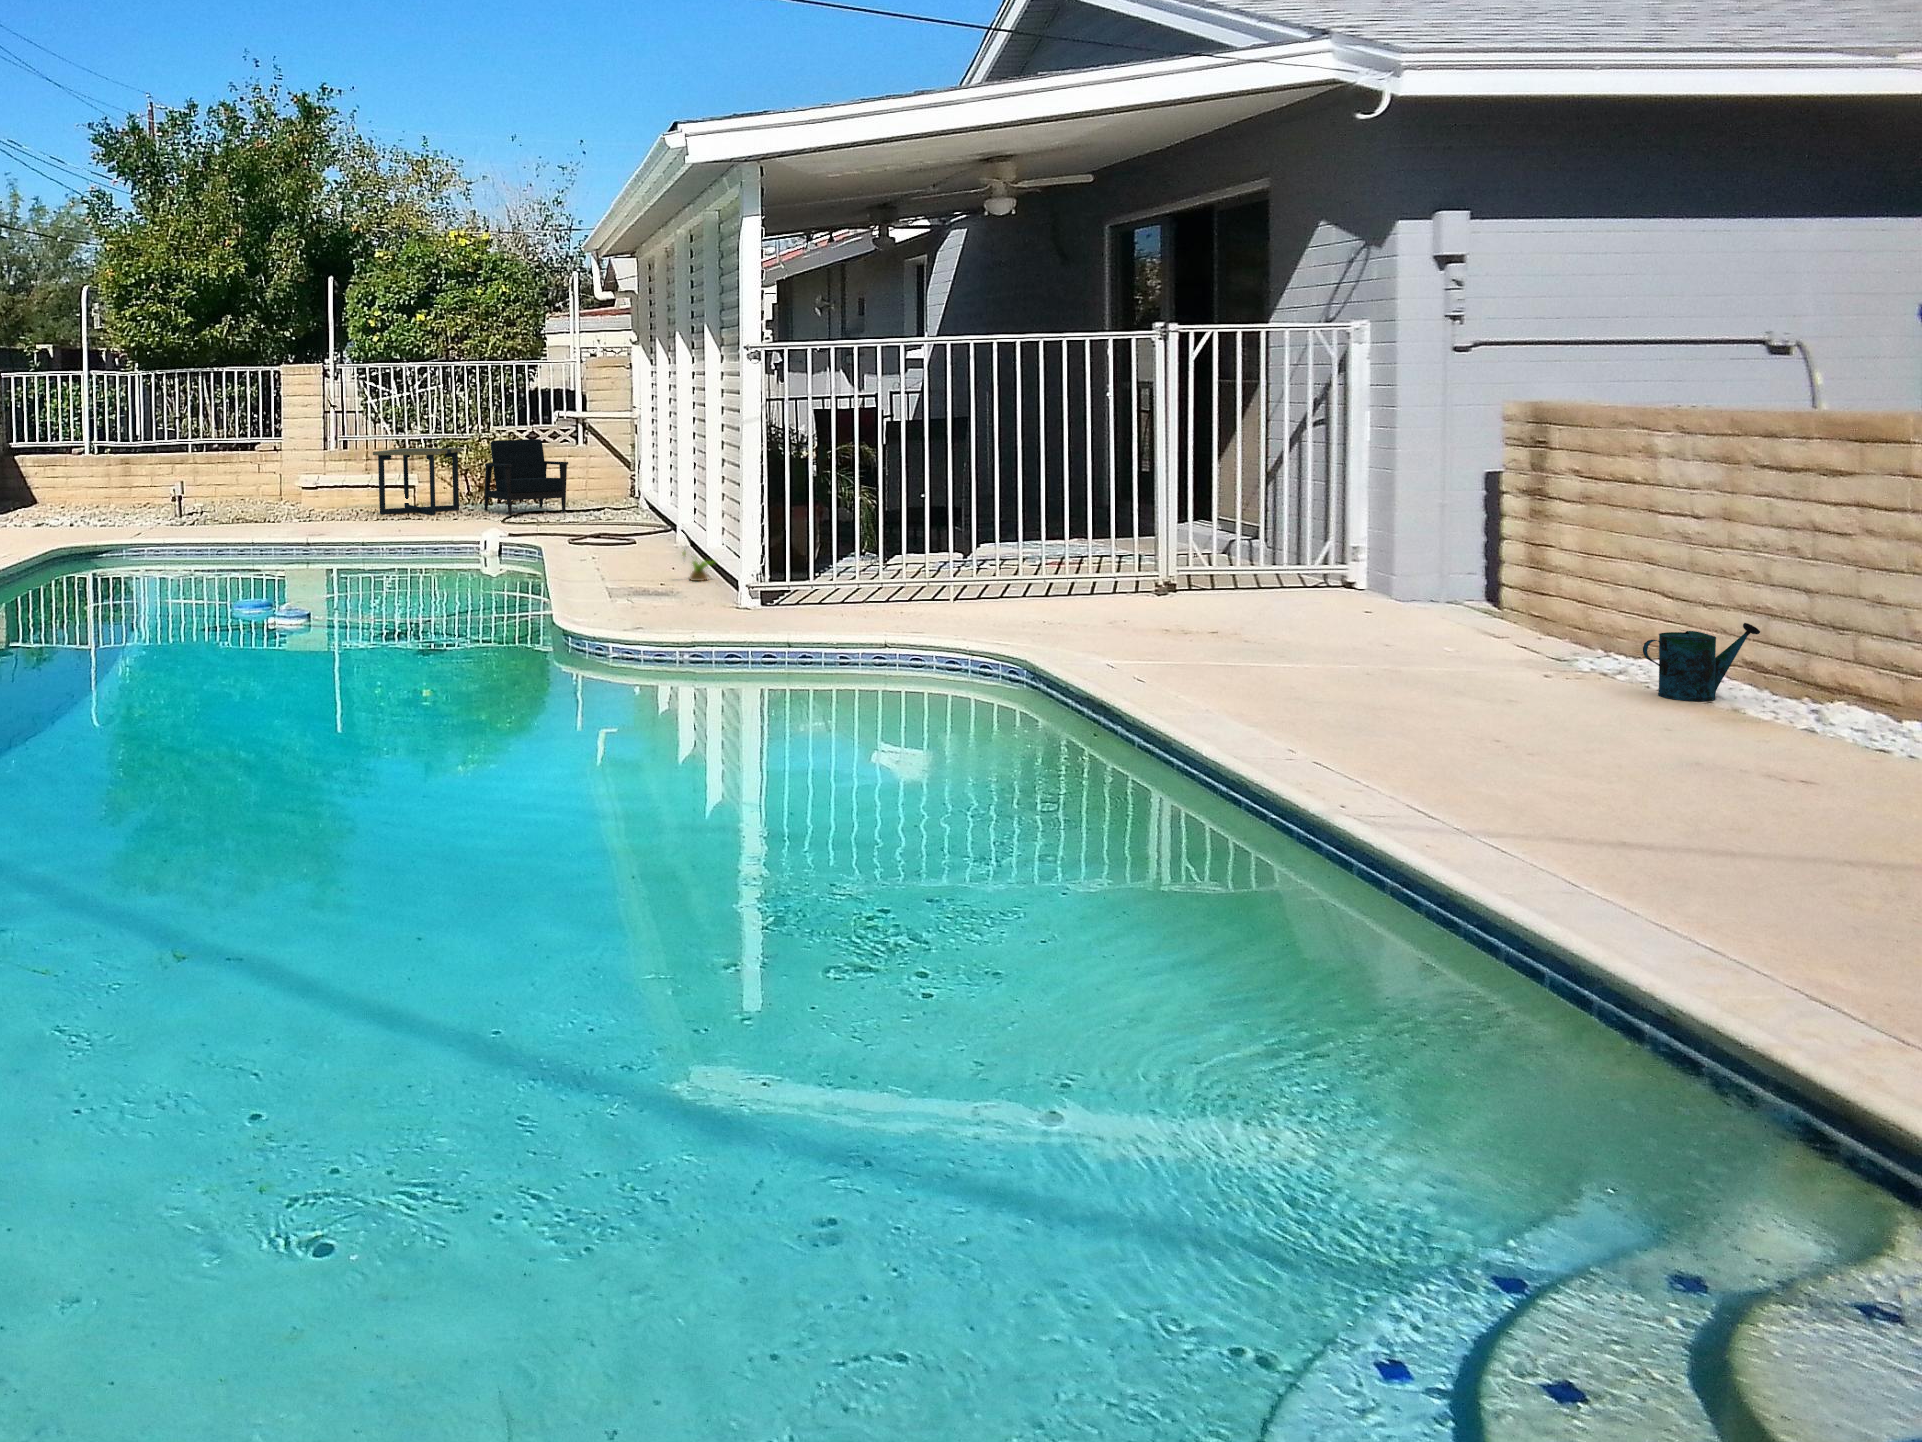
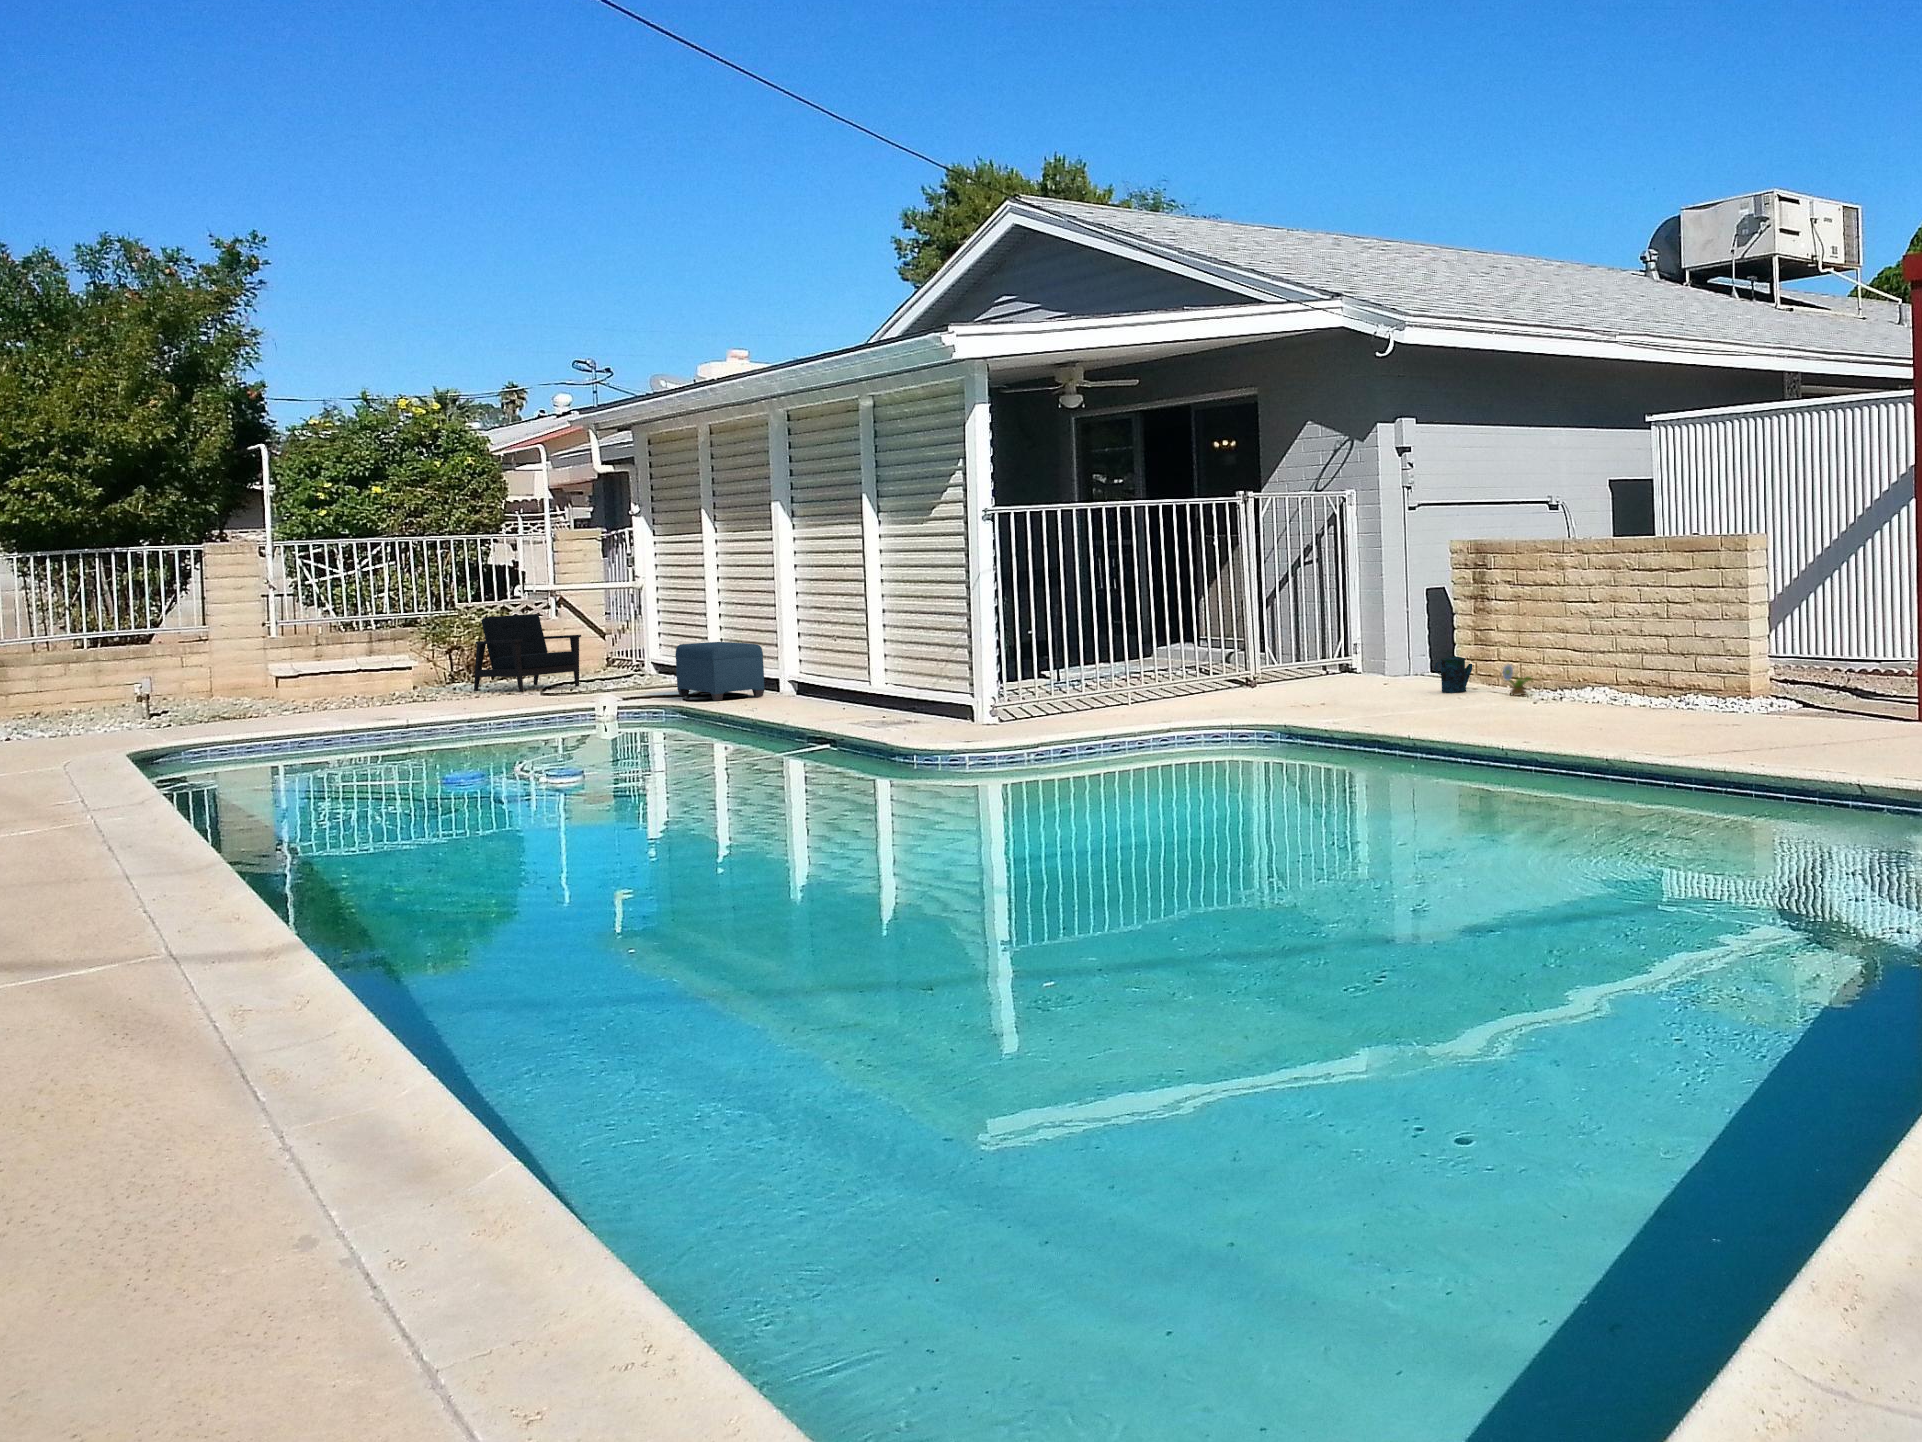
side table: present [373,448,462,515] -> none [342,627,445,703]
bench: none [610,480,674,544] -> present [675,642,764,701]
decorative plant: present [683,550,714,581] -> present [1503,665,1533,696]
watering can: present [1643,623,1760,701] -> present [1435,656,1472,693]

